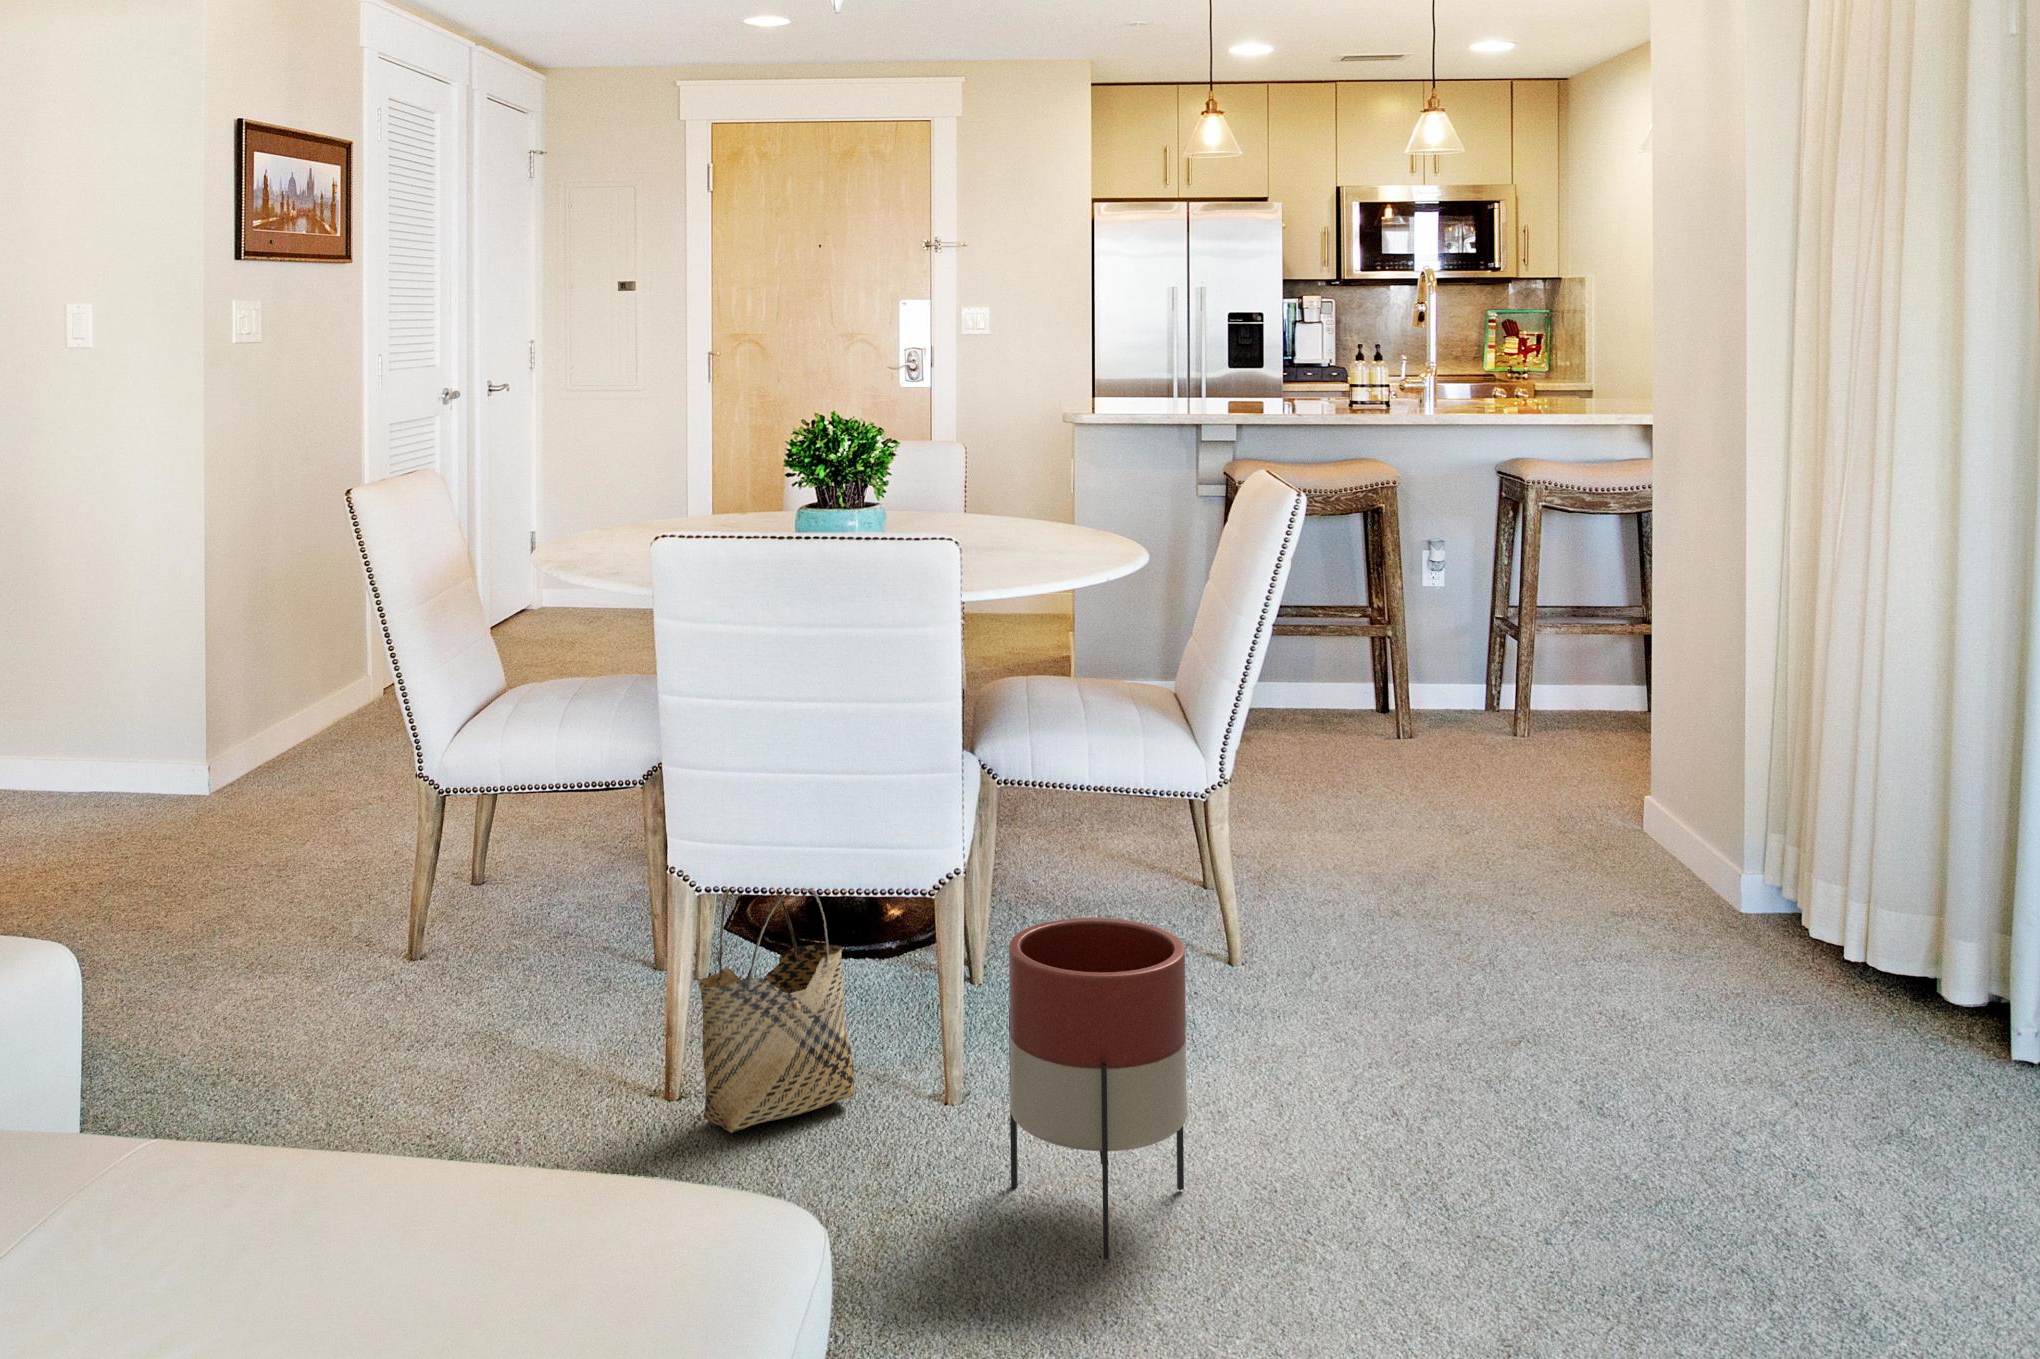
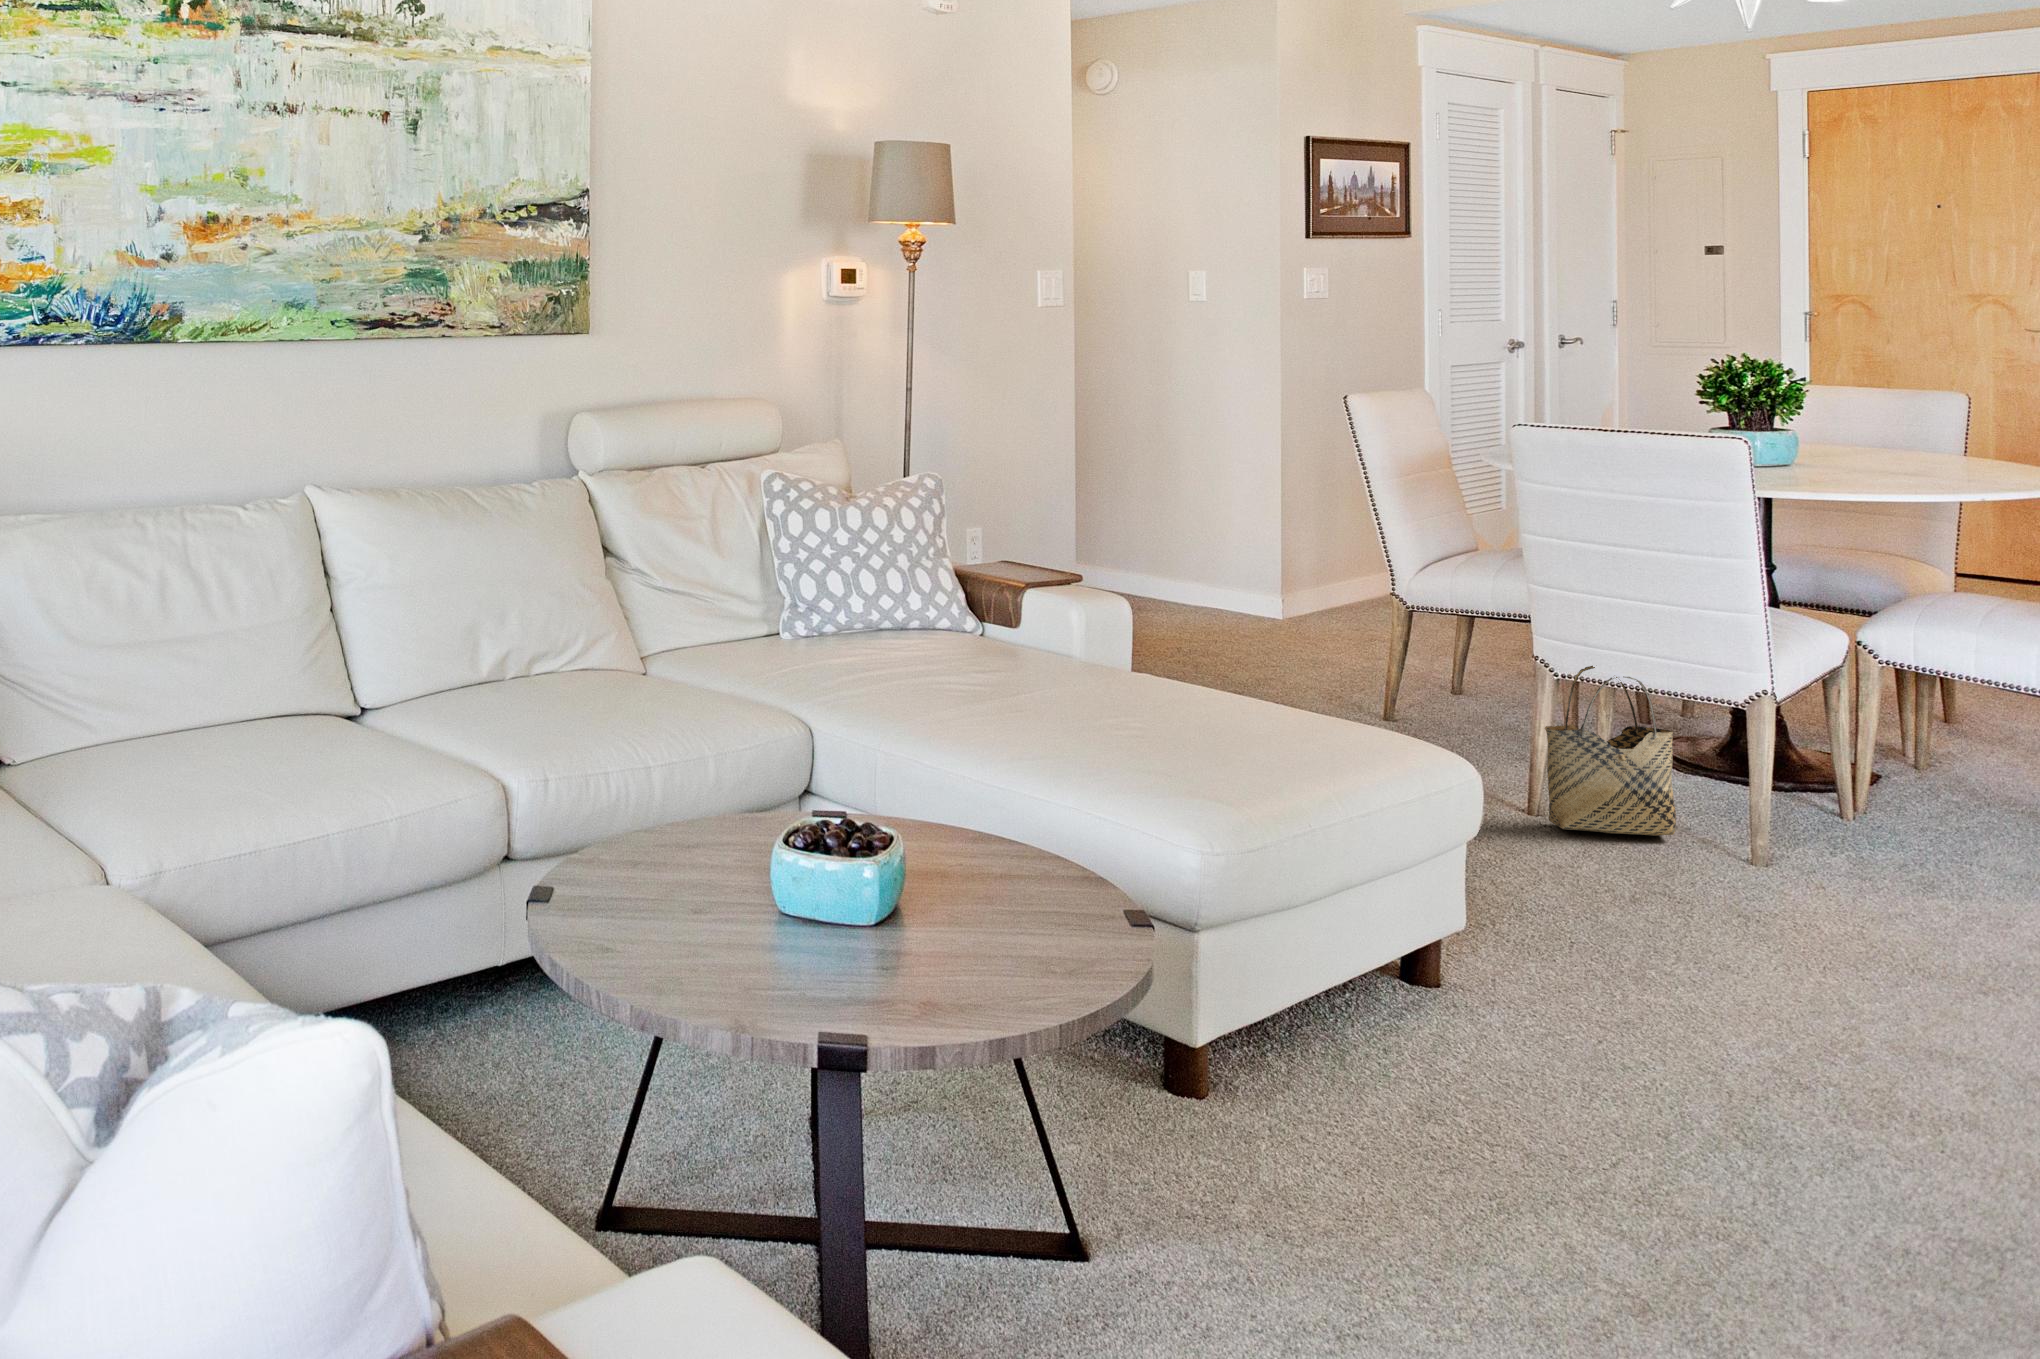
planter: present [1009,918,1187,1260] -> none [1761,721,1930,946]

